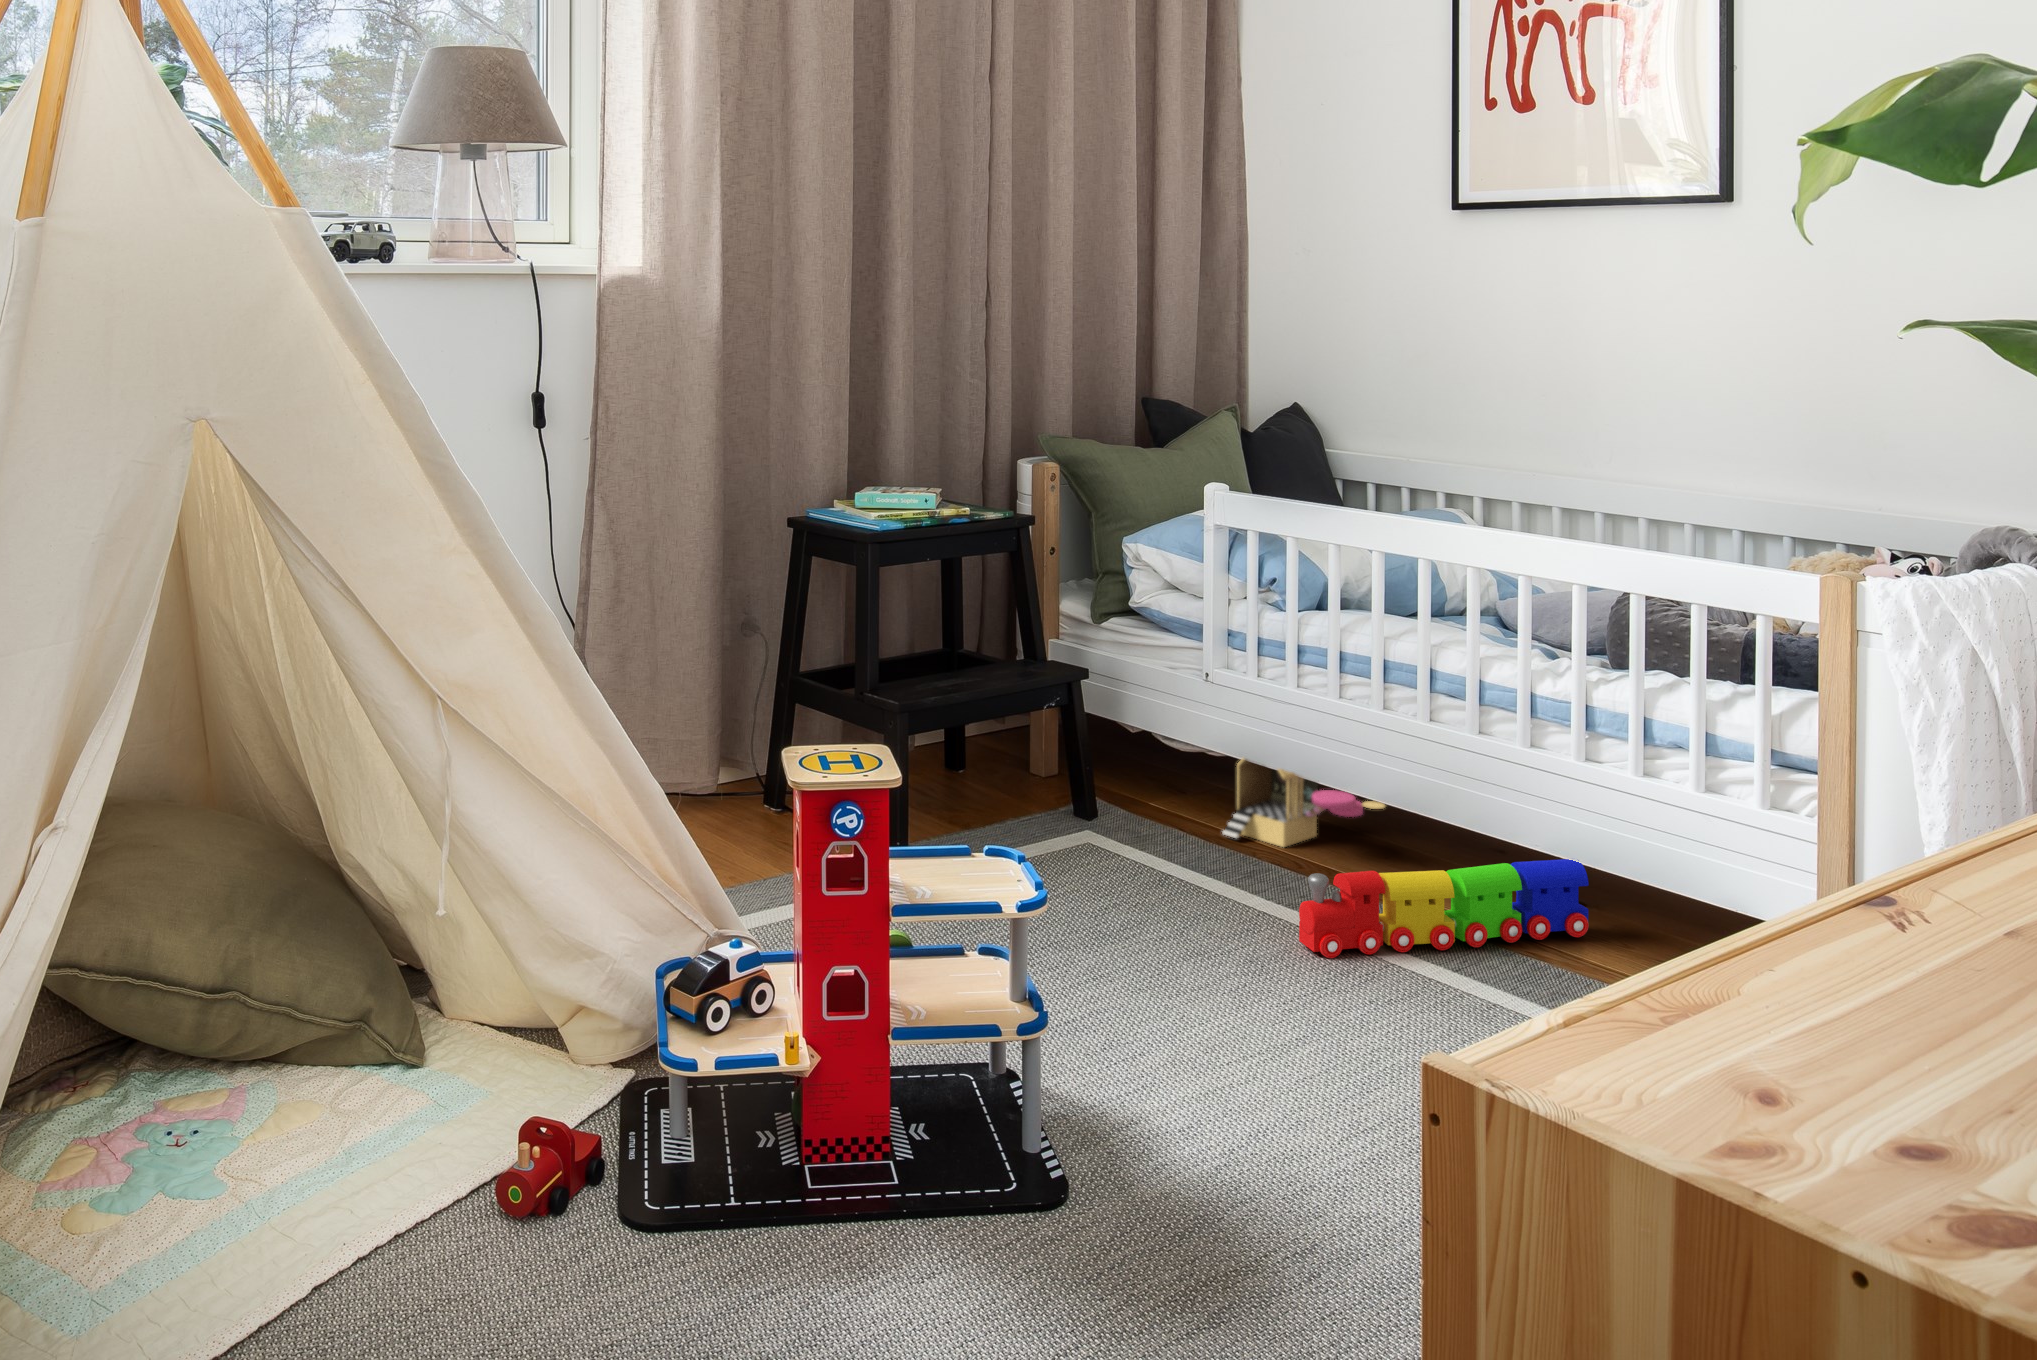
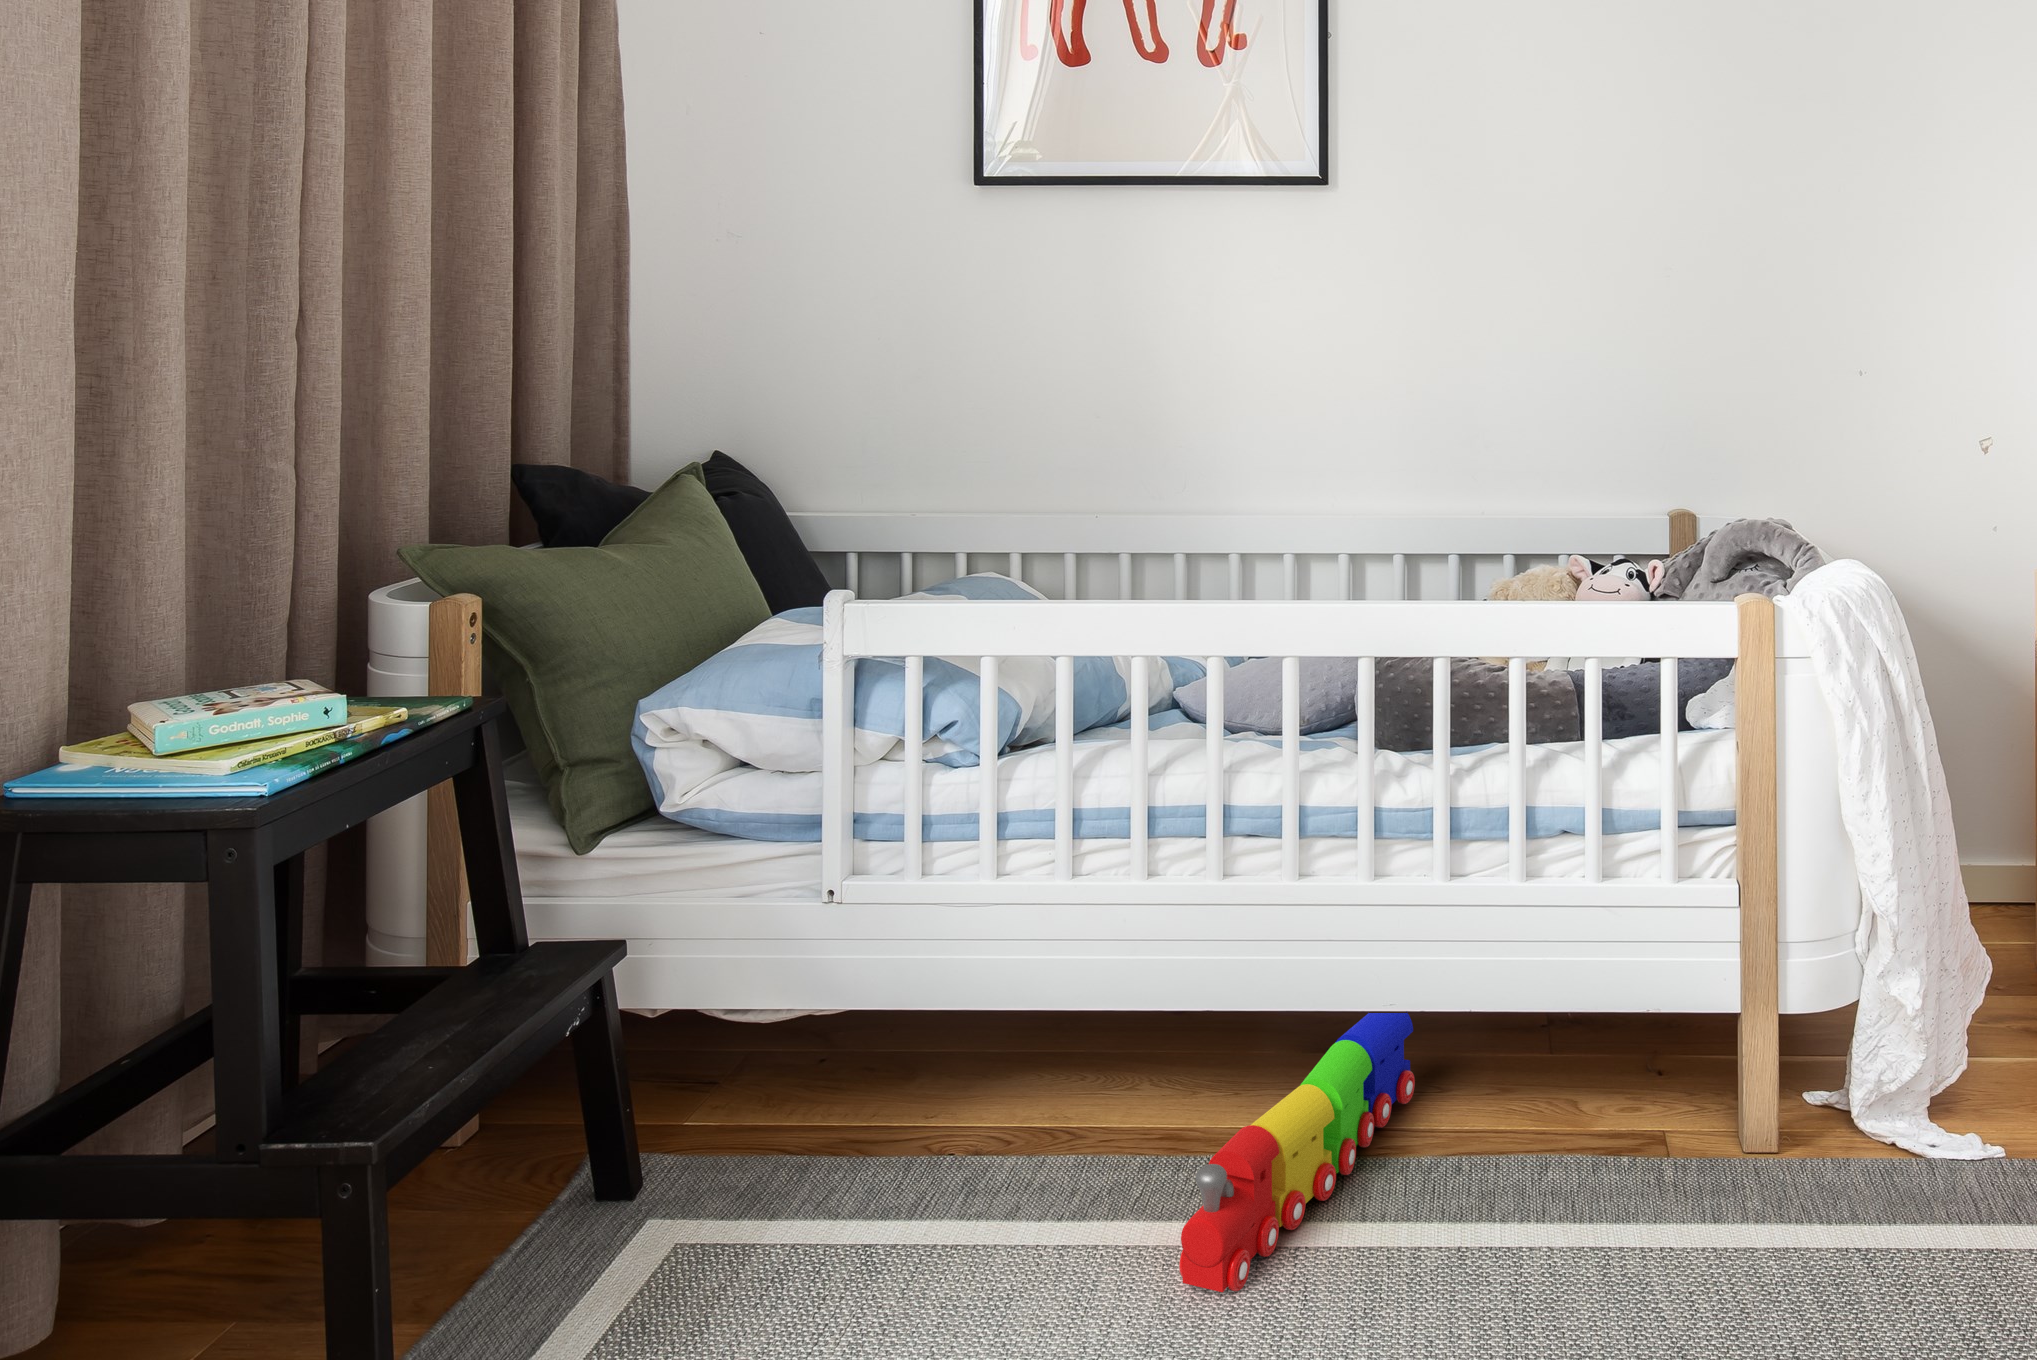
toy house: present [1223,759,1385,847] -> none [861,934,1097,1137]

